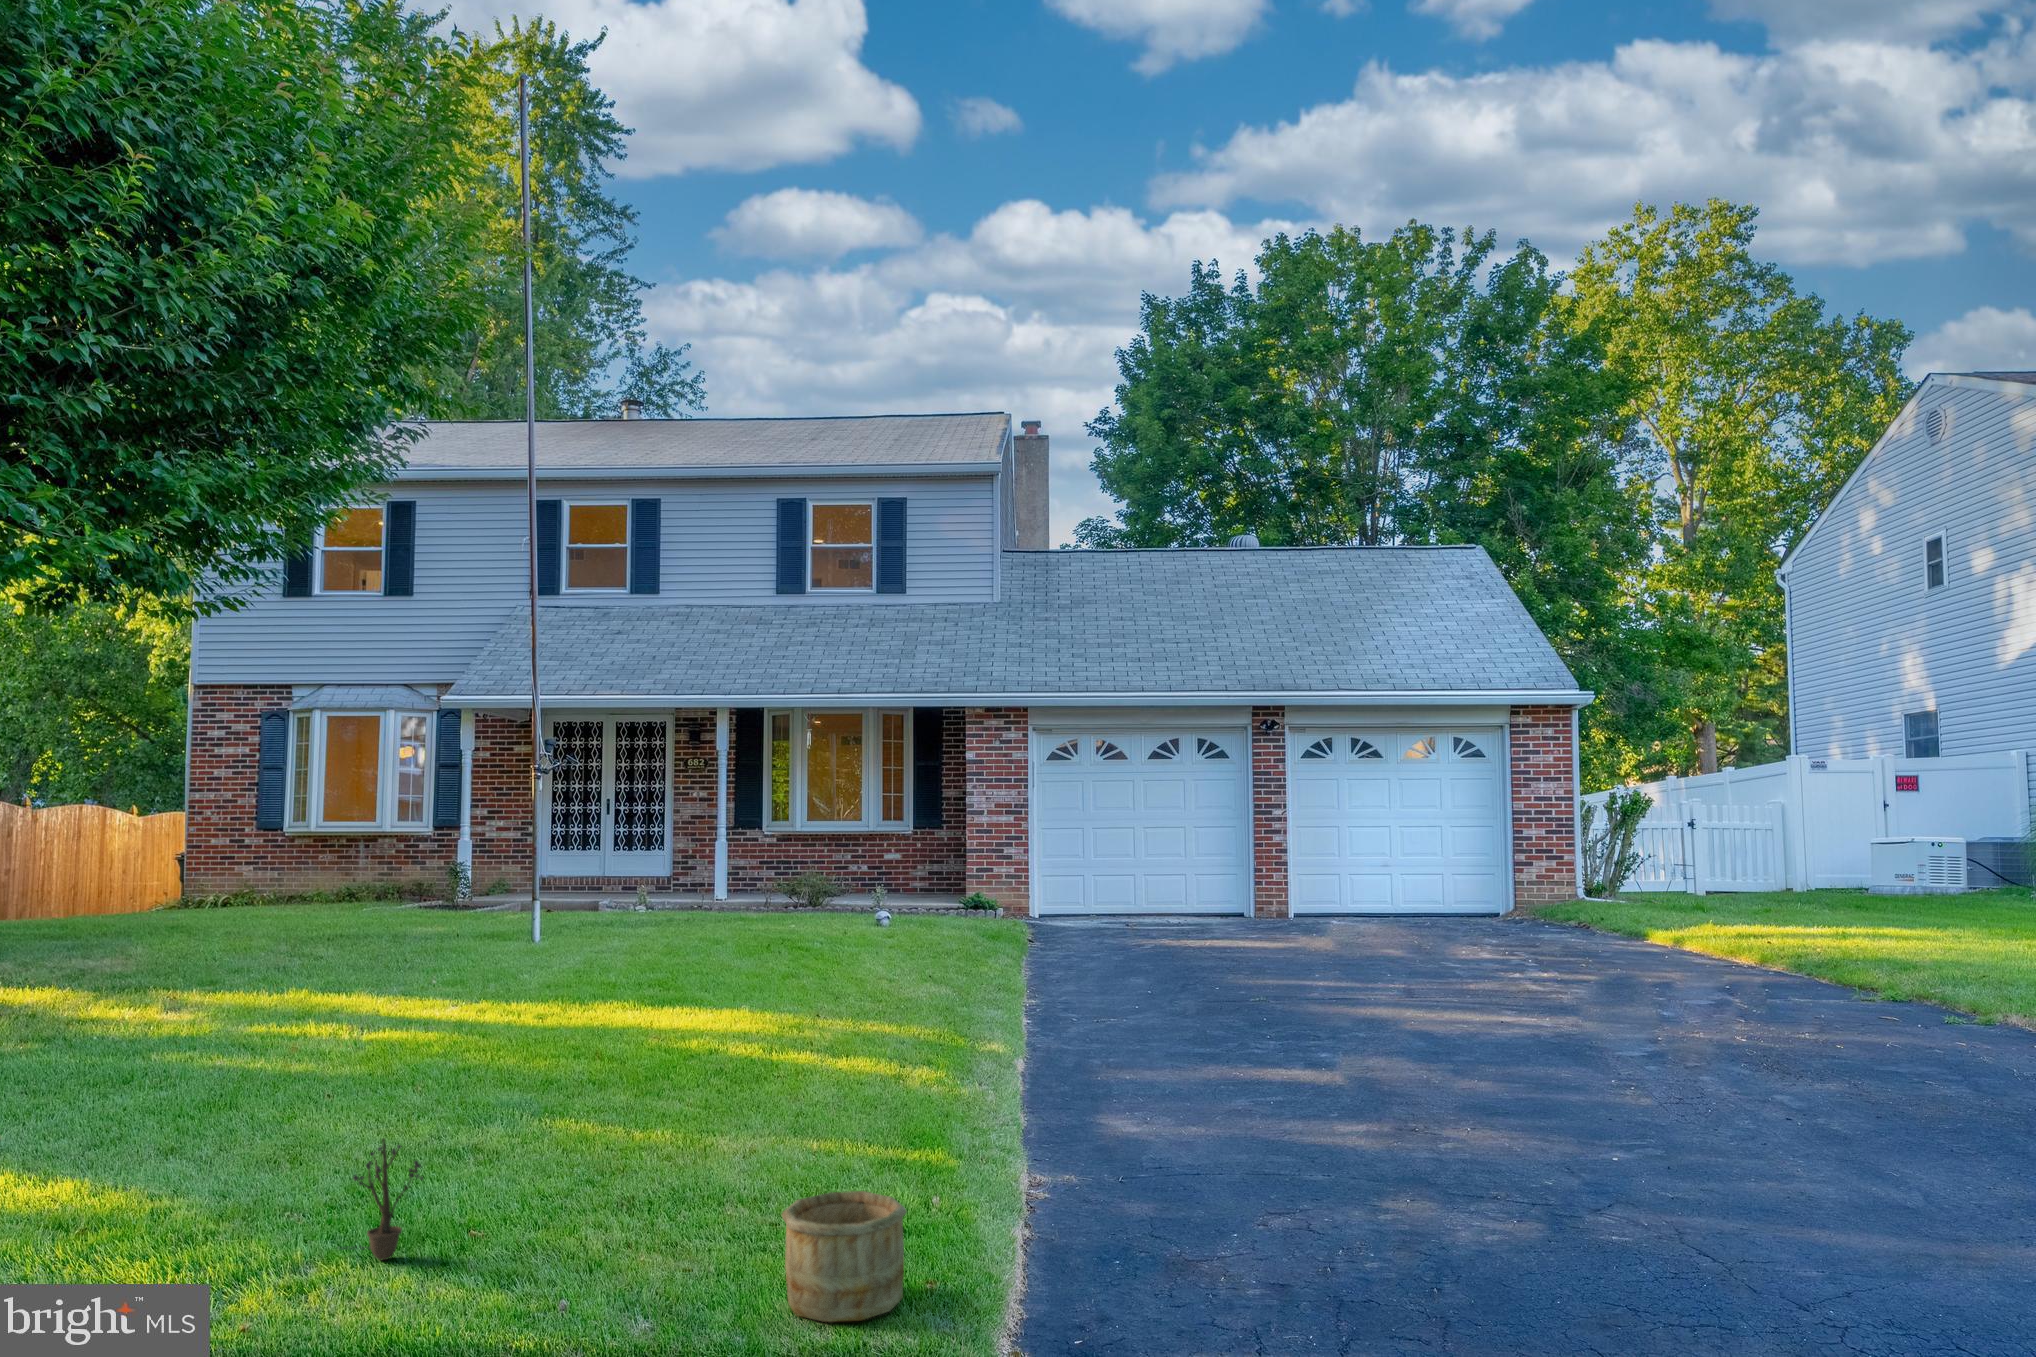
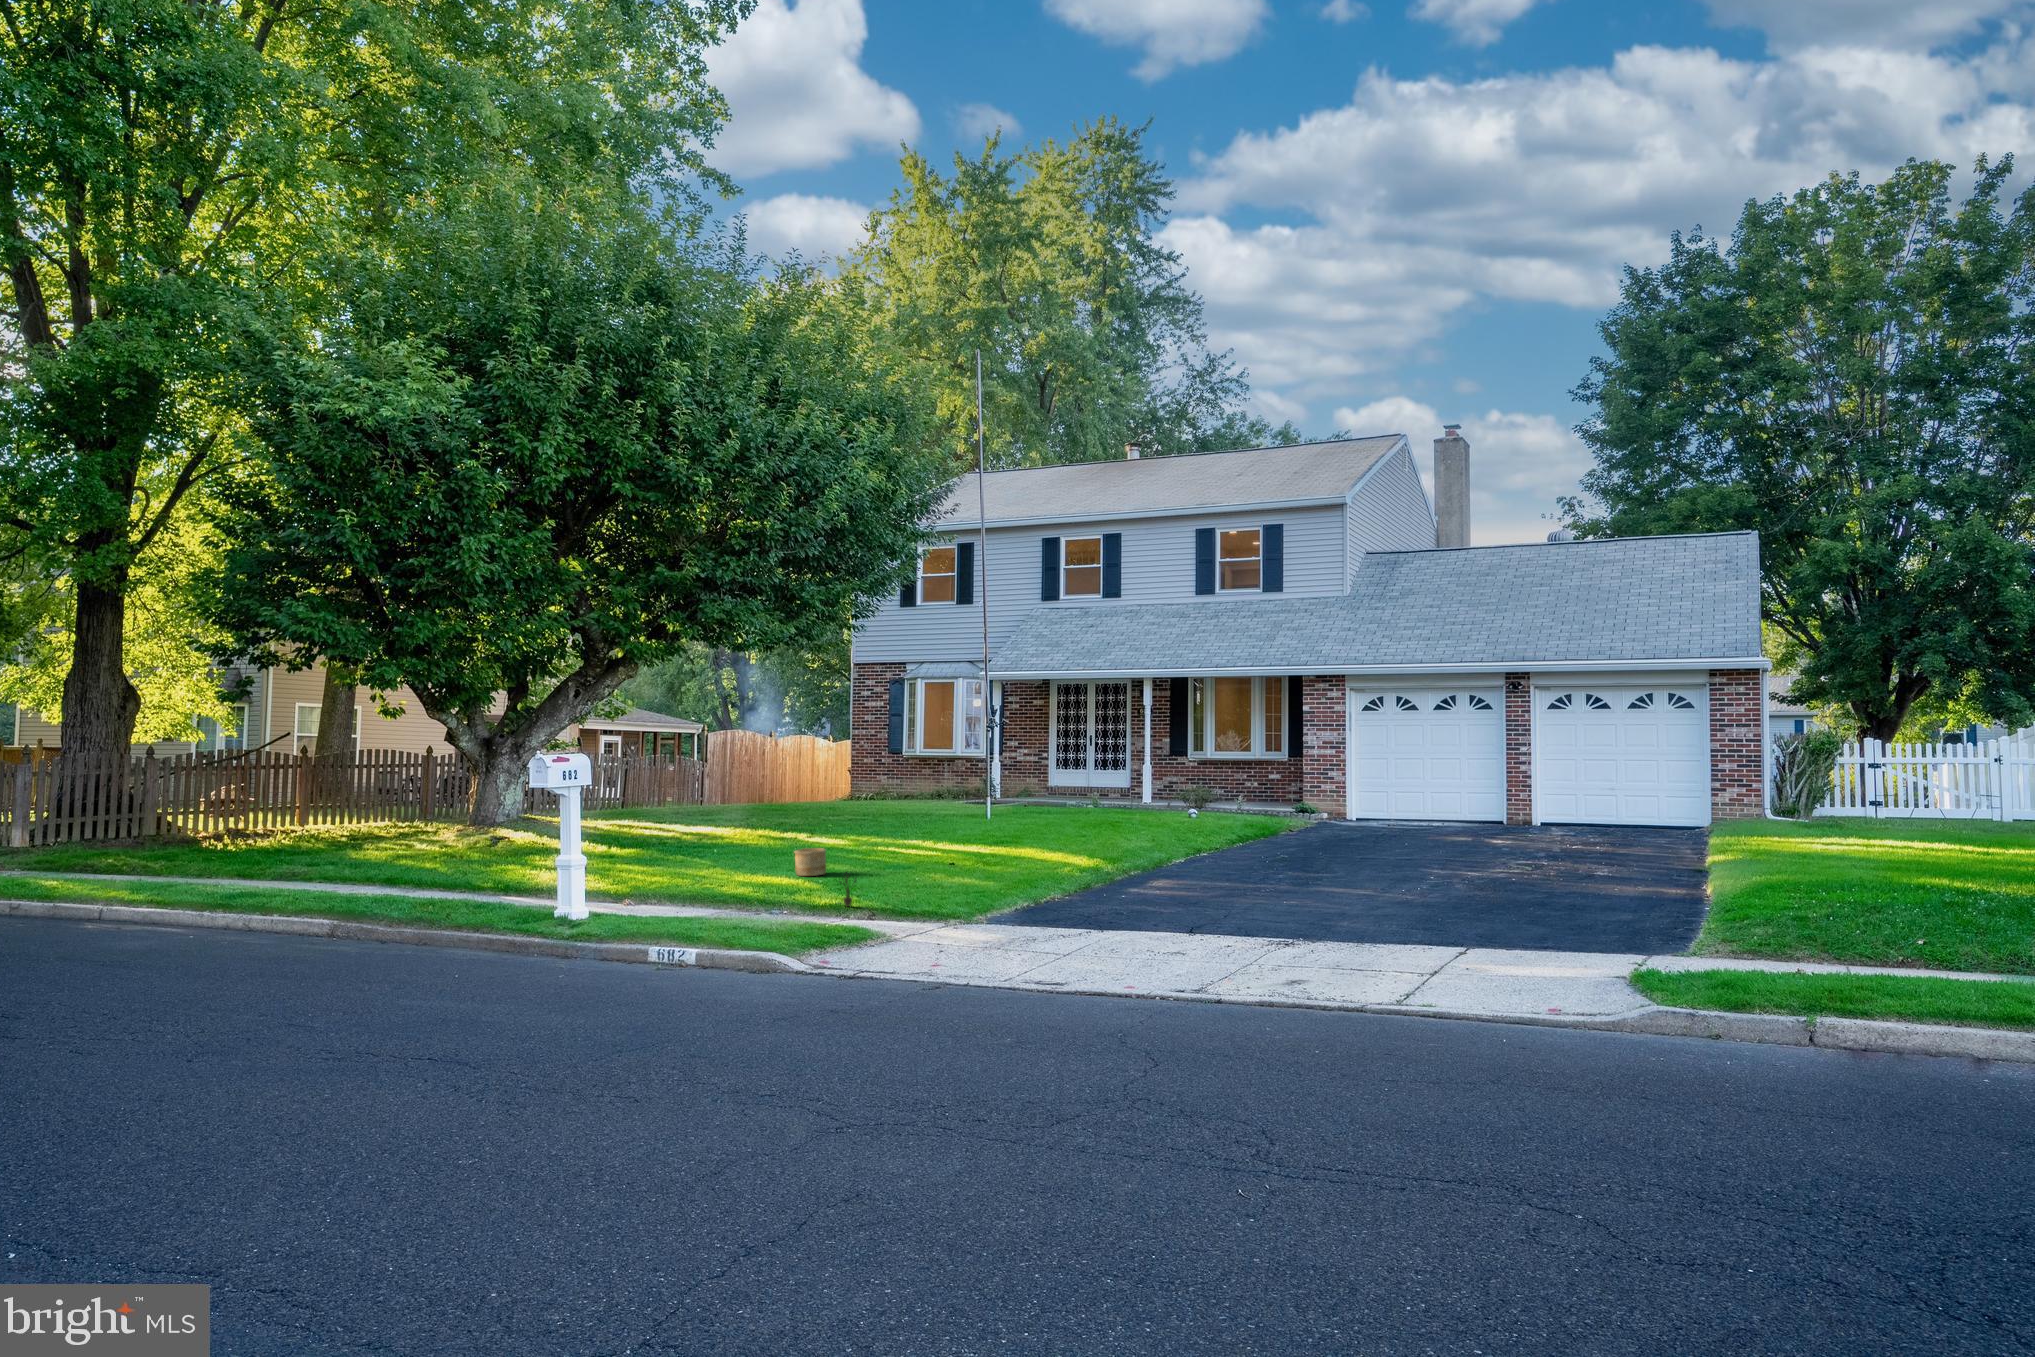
wooden bucket: present [782,1191,906,1322] -> present [795,848,826,876]

